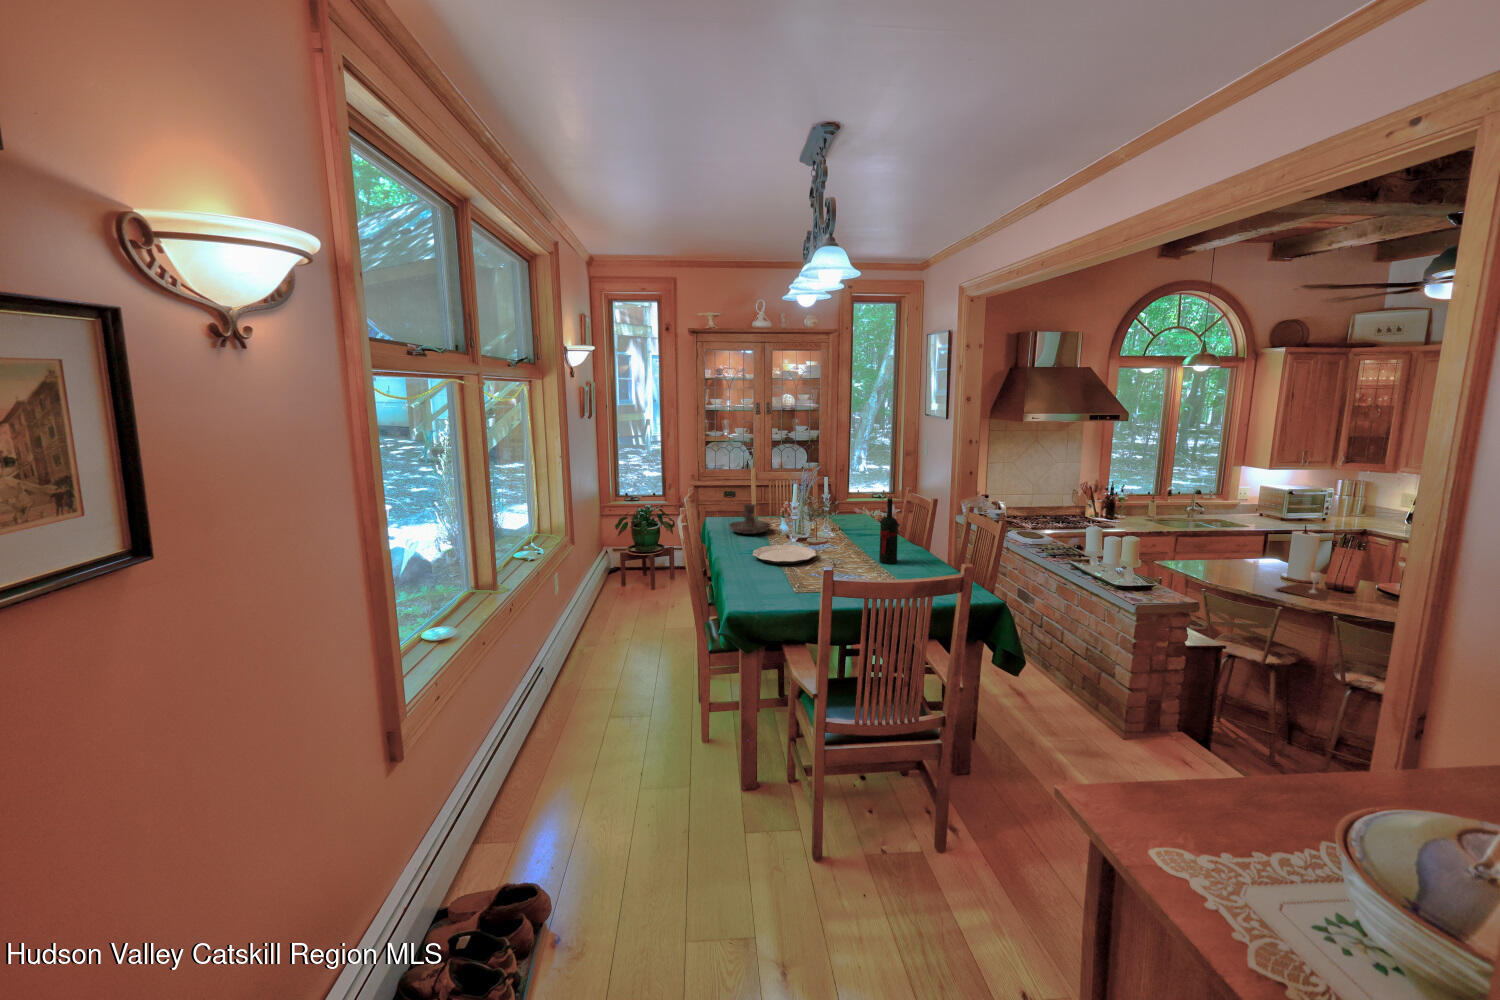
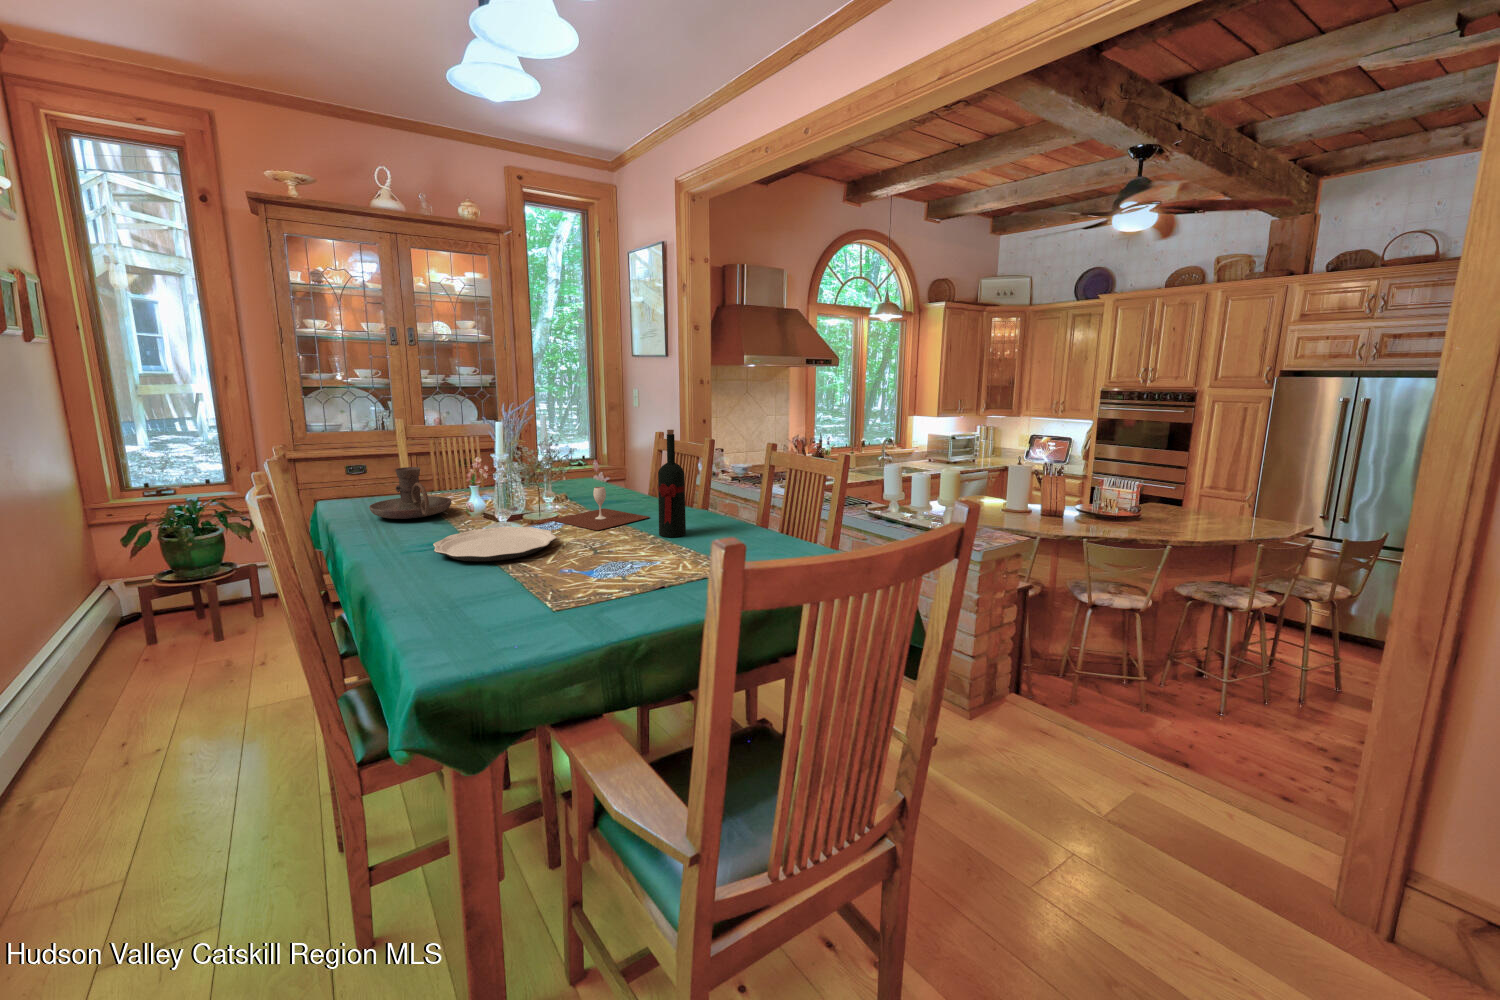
wine glass: present [1276,571,1331,602] -> present [552,487,649,530]

